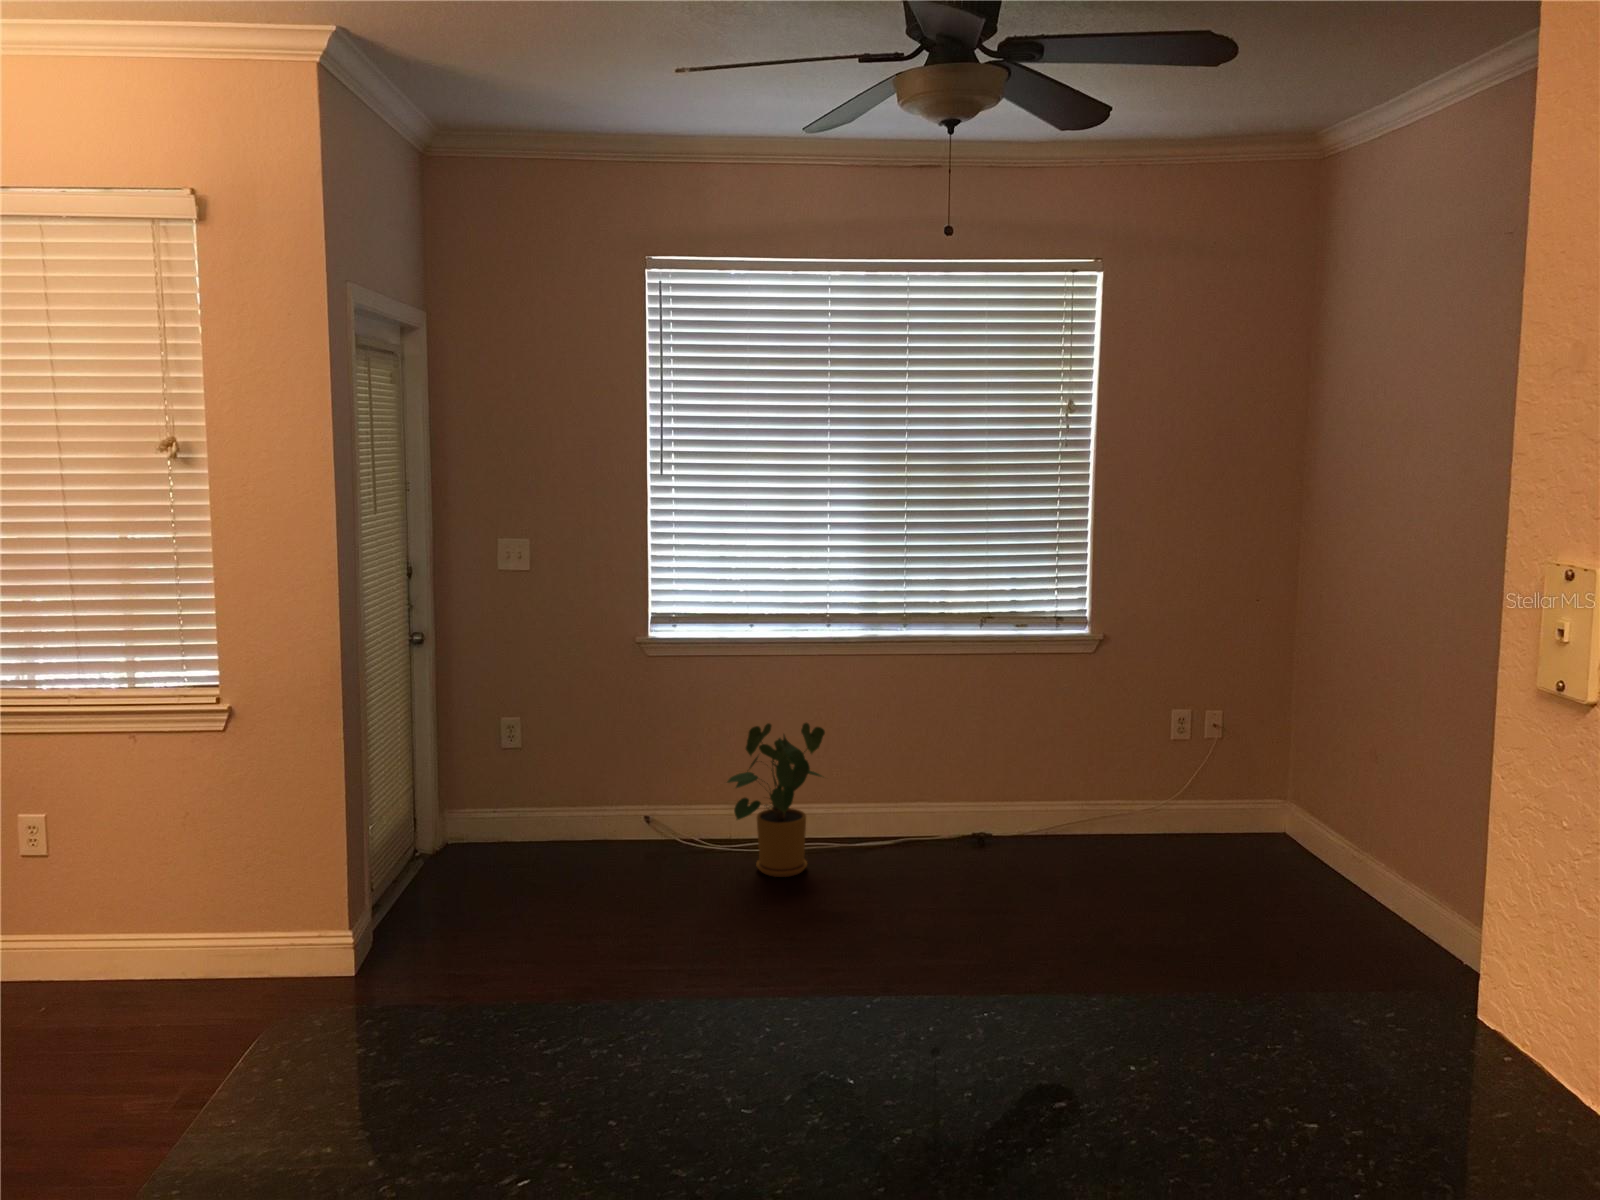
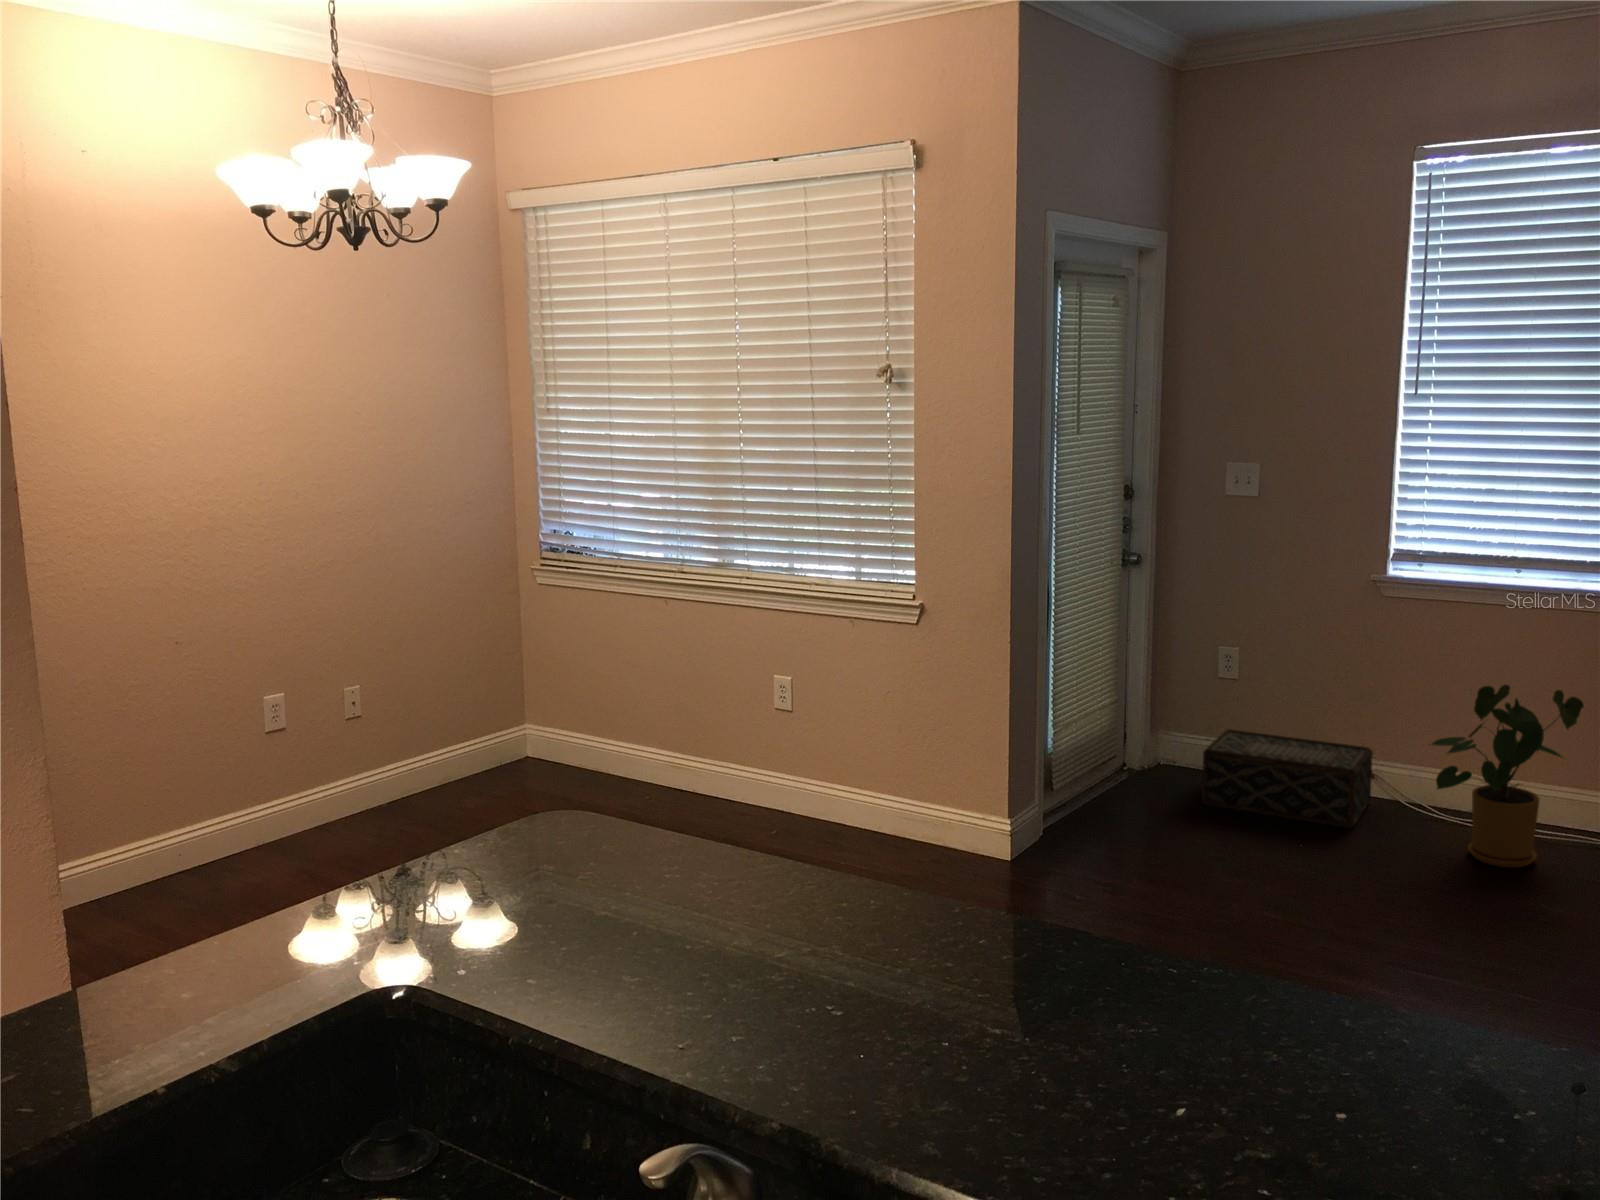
woven basket: none [523,794,666,873] -> present [1202,729,1373,828]

